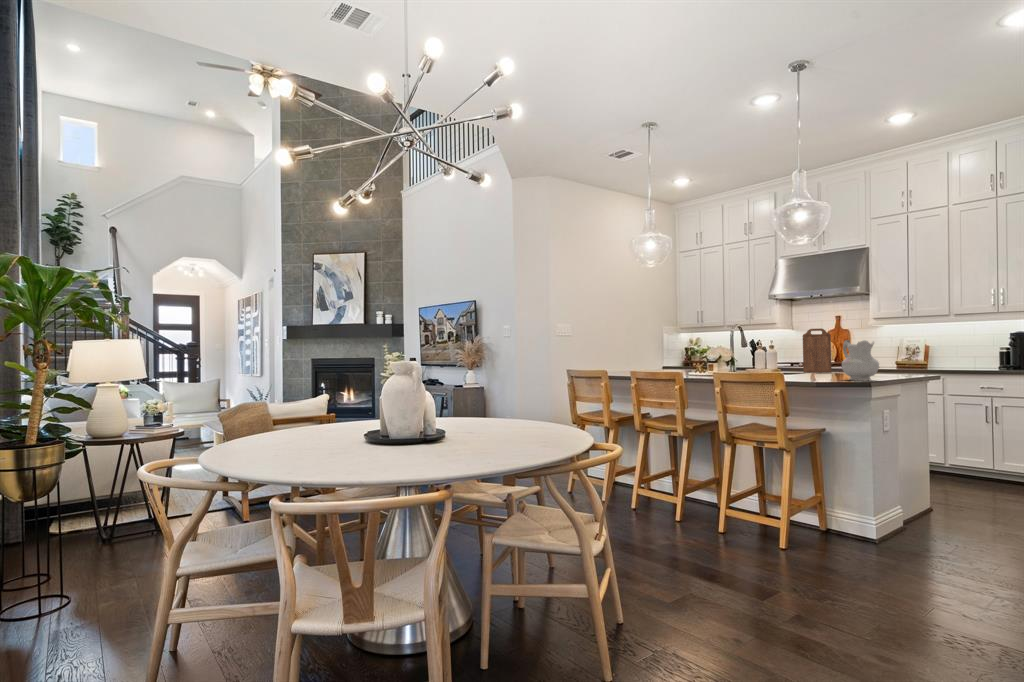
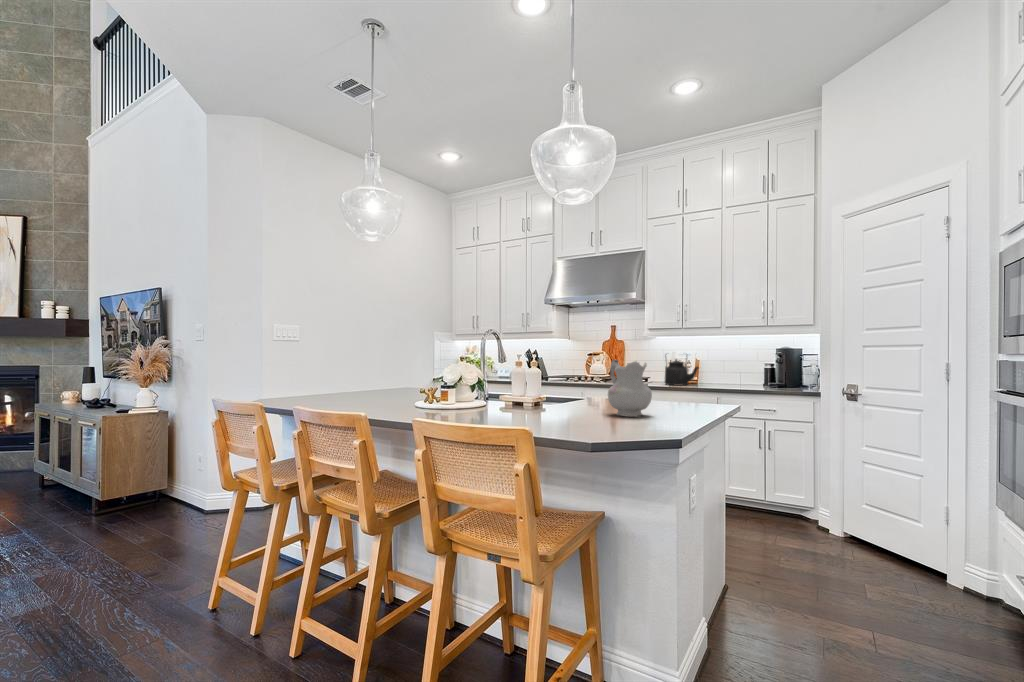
cutting board: present [803,328,832,373] -> none [572,340,603,394]
kettle: none [891,339,929,369] -> present [665,359,699,385]

